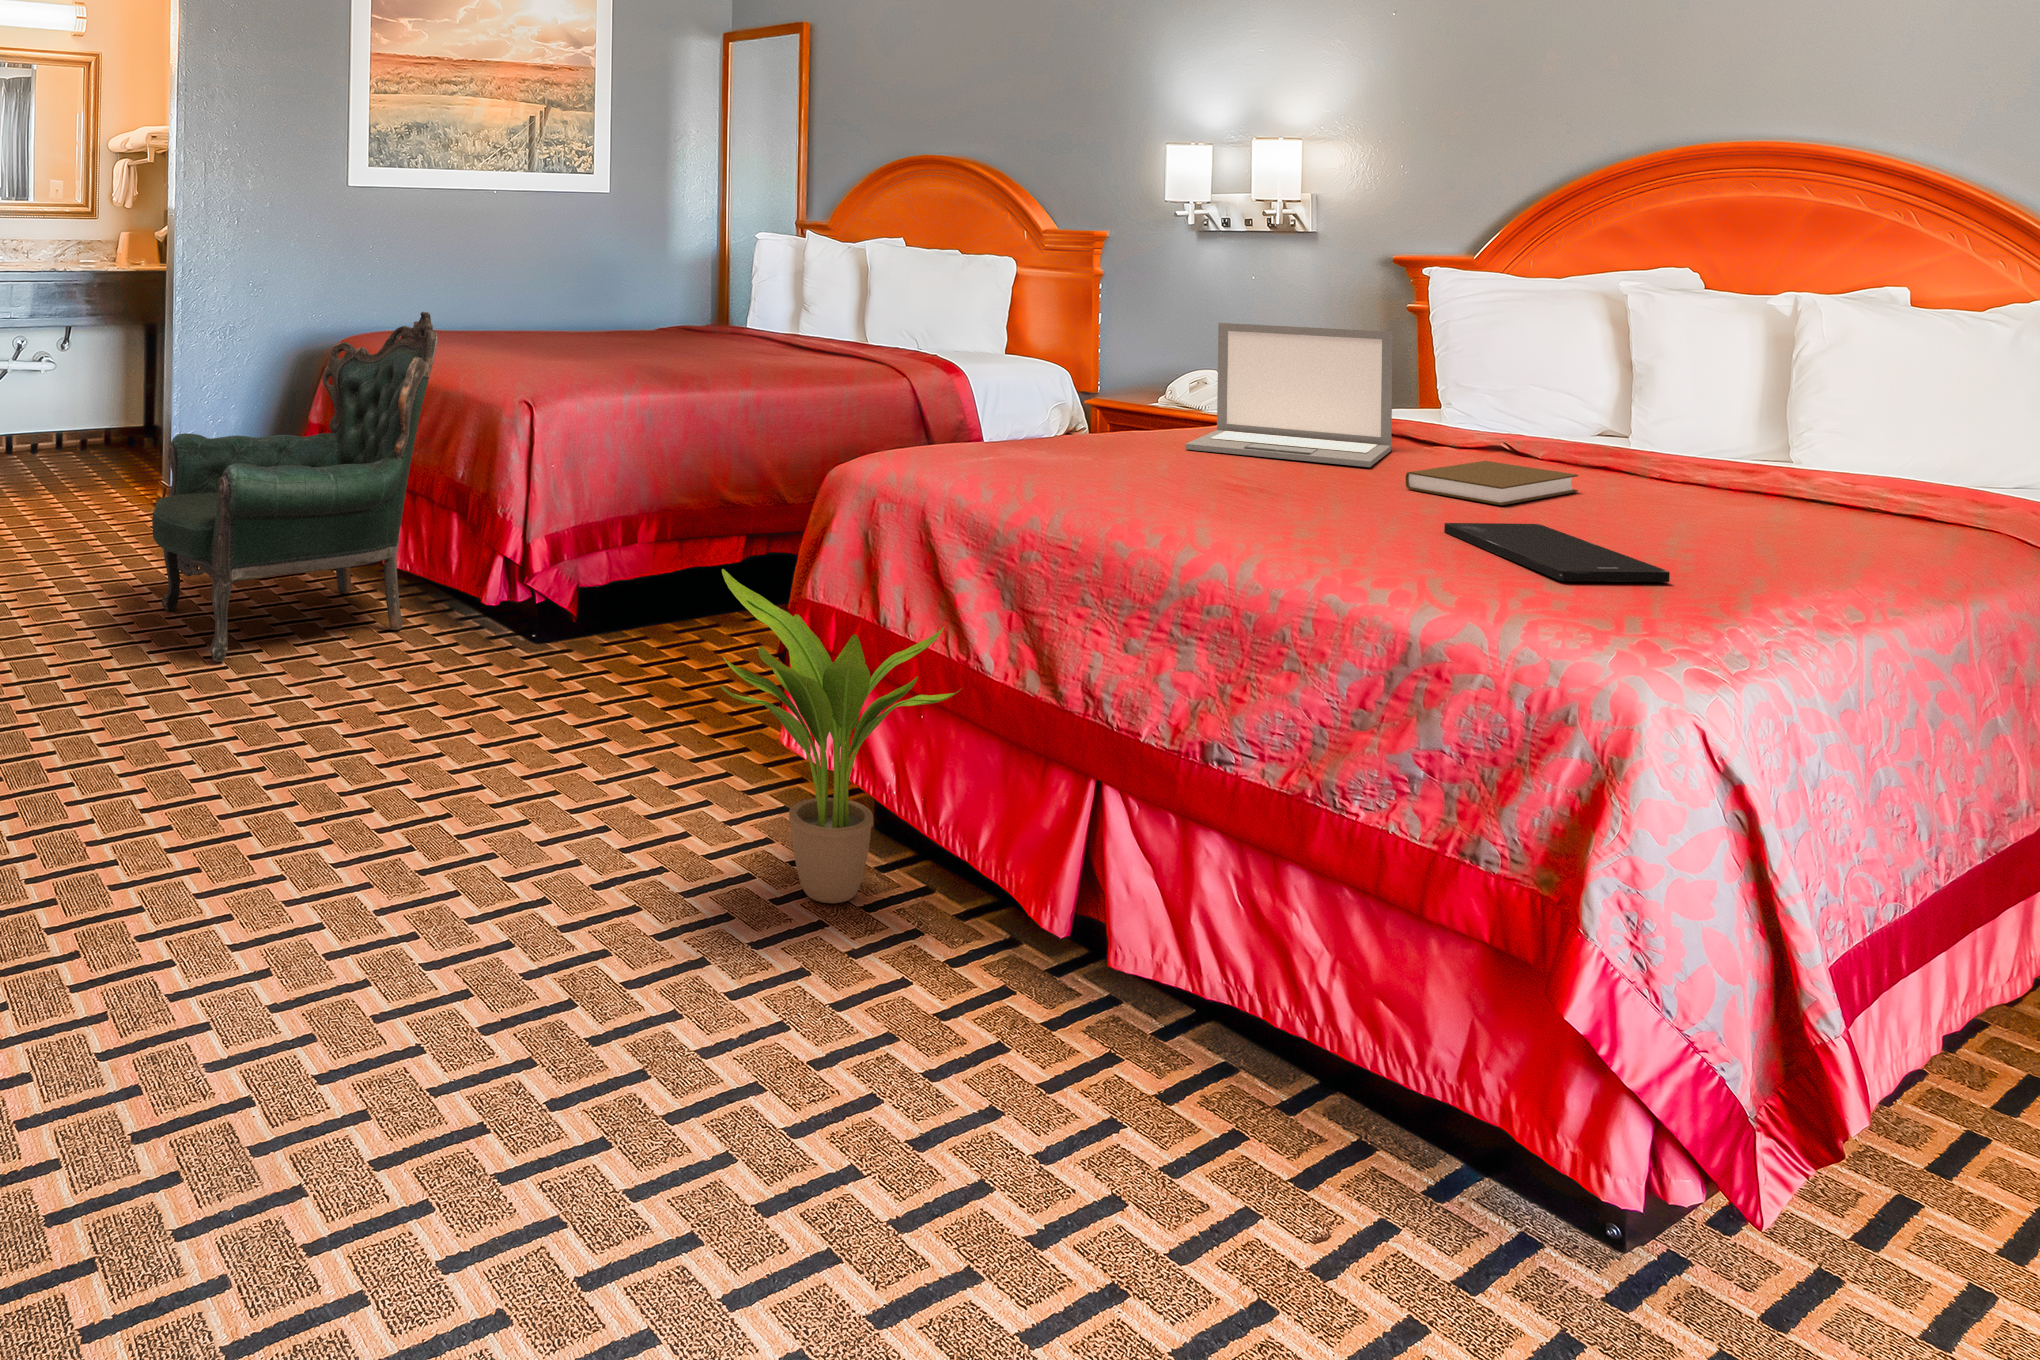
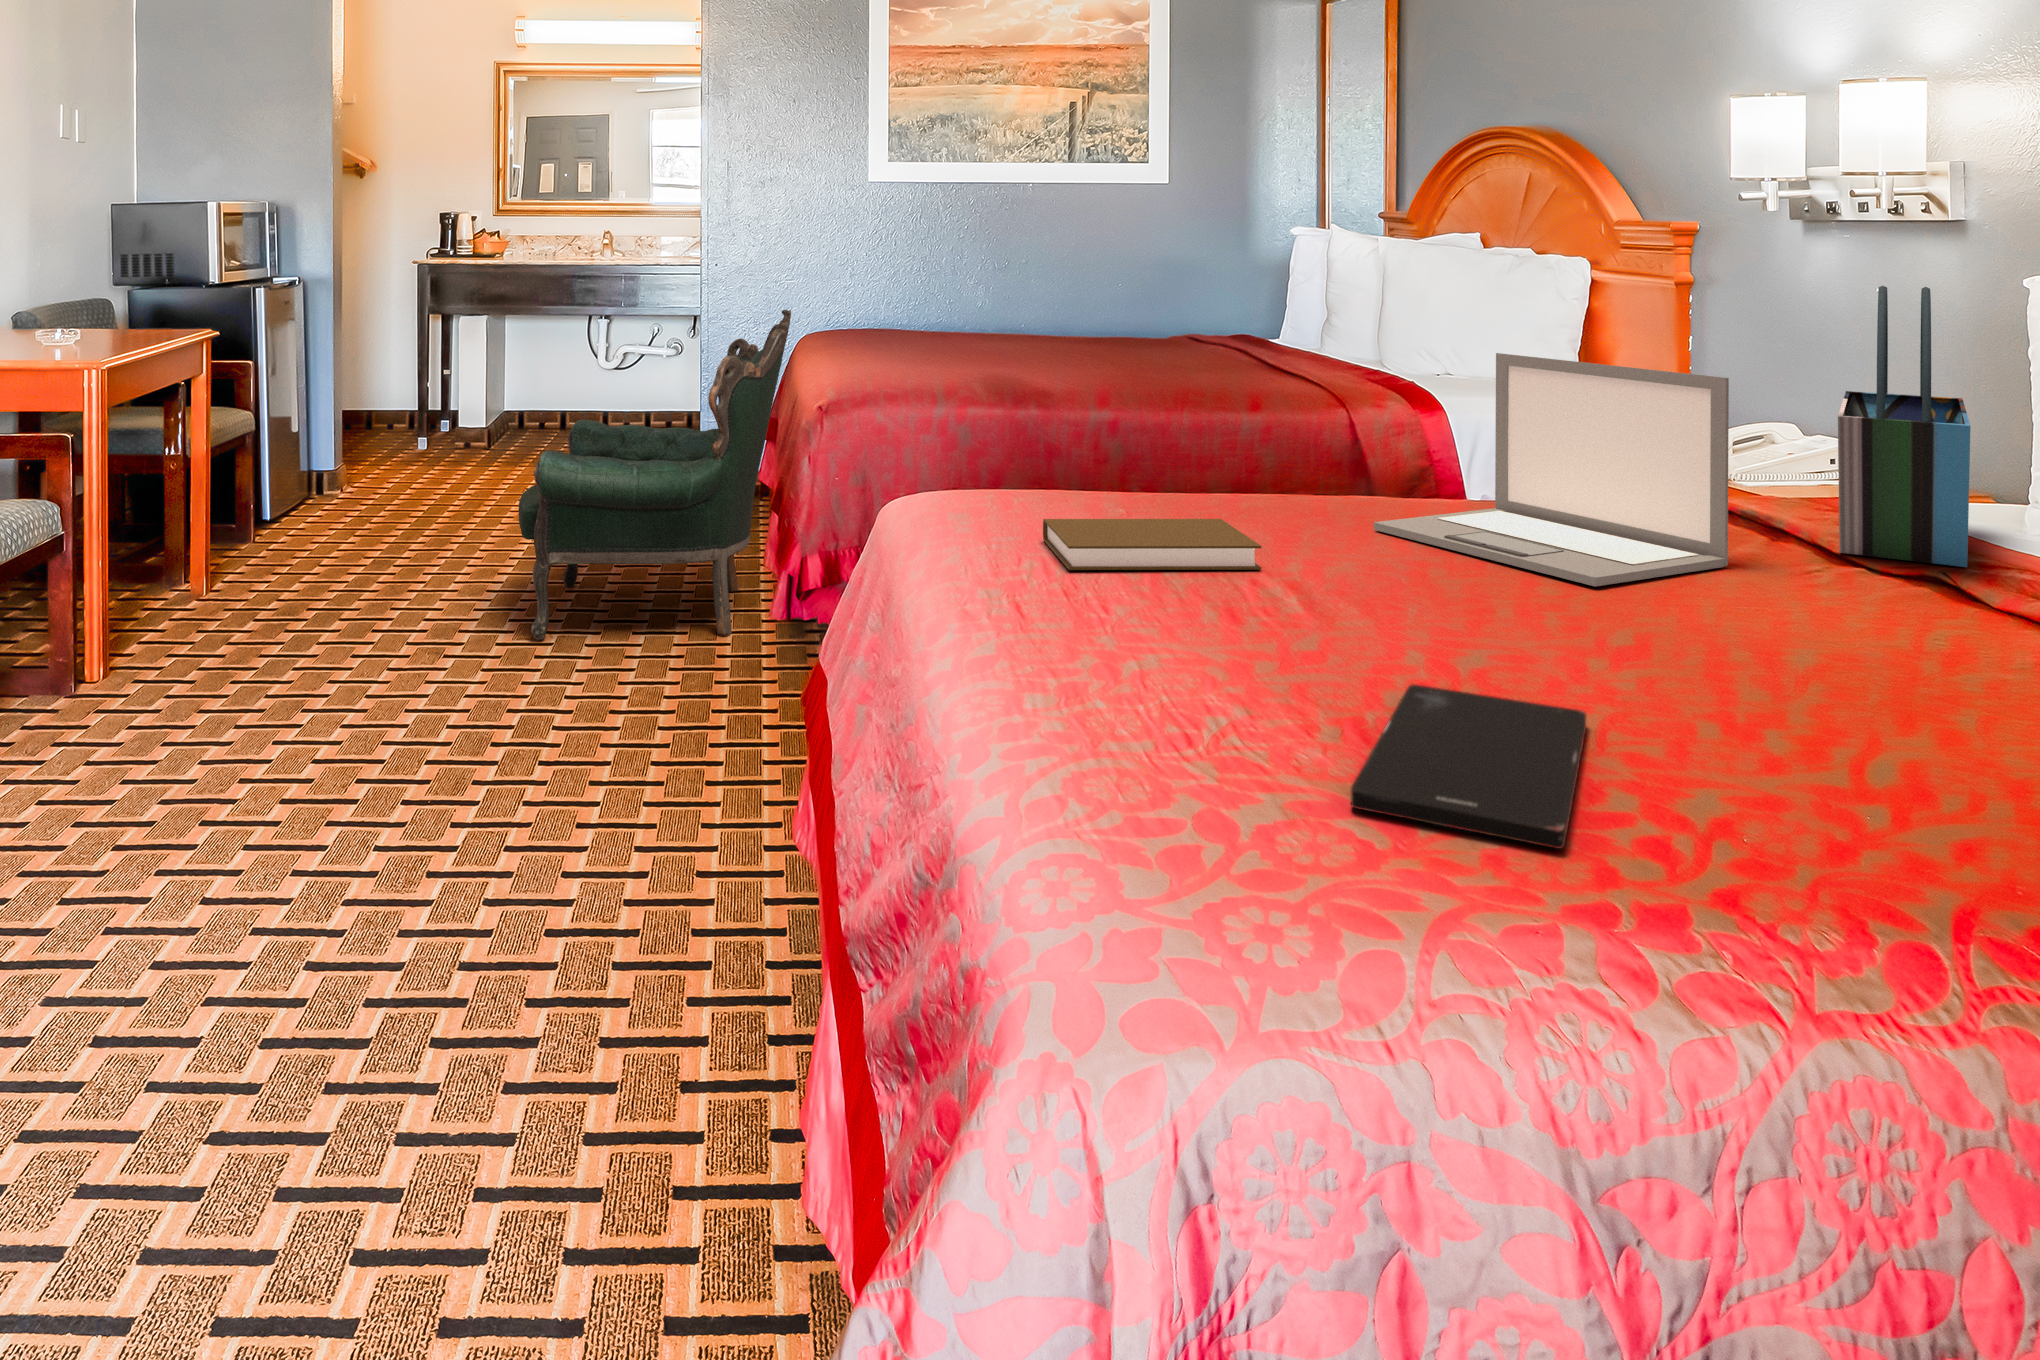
tote bag: none [1373,273,1497,440] -> present [1838,286,1971,567]
book: present [1406,461,1578,505] -> present [1043,519,1261,570]
potted plant: present [720,569,961,903] -> none [580,608,853,1026]

